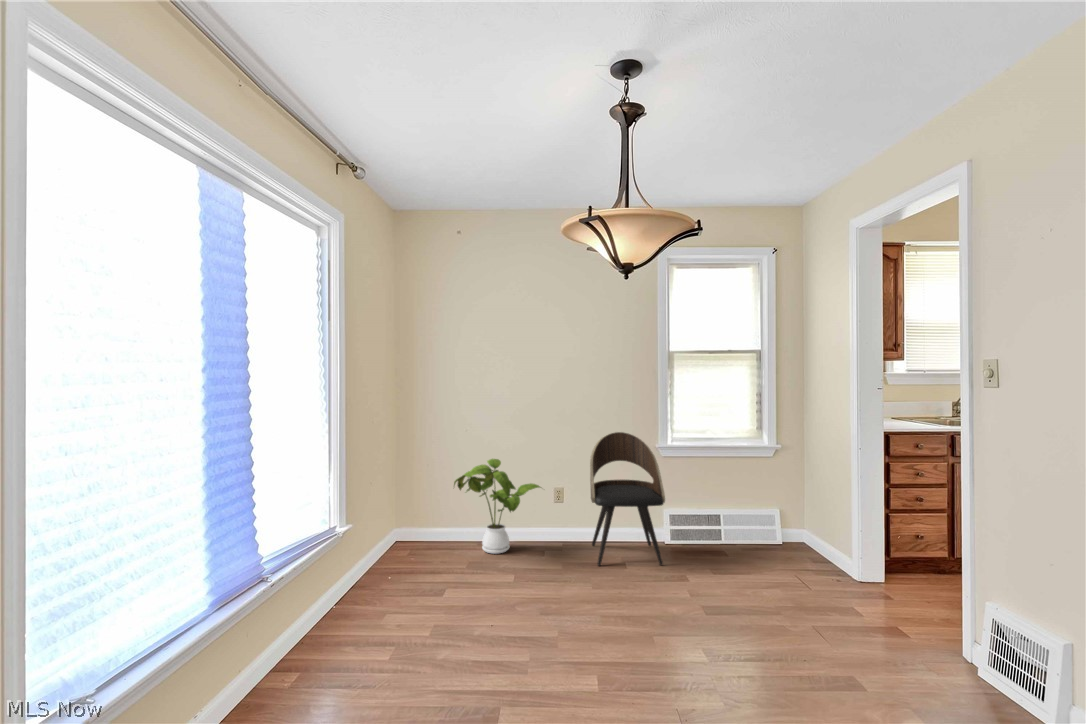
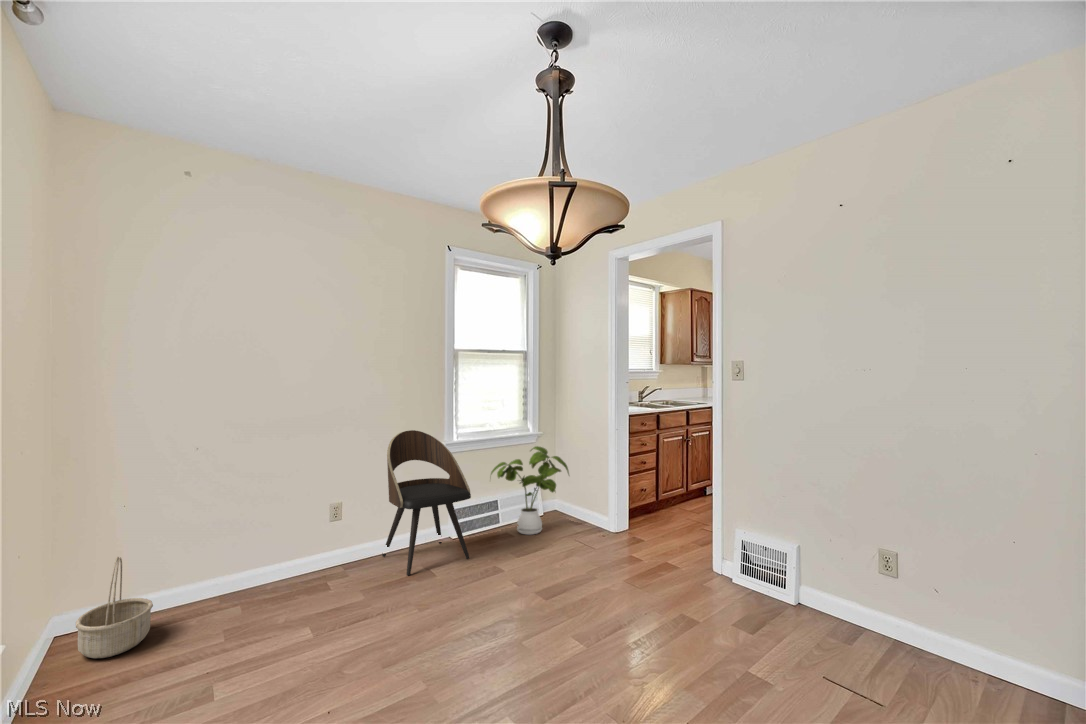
house plant: present [454,459,541,554] -> present [491,446,569,535]
basket: none [380,503,421,566] -> present [76,557,153,658]

